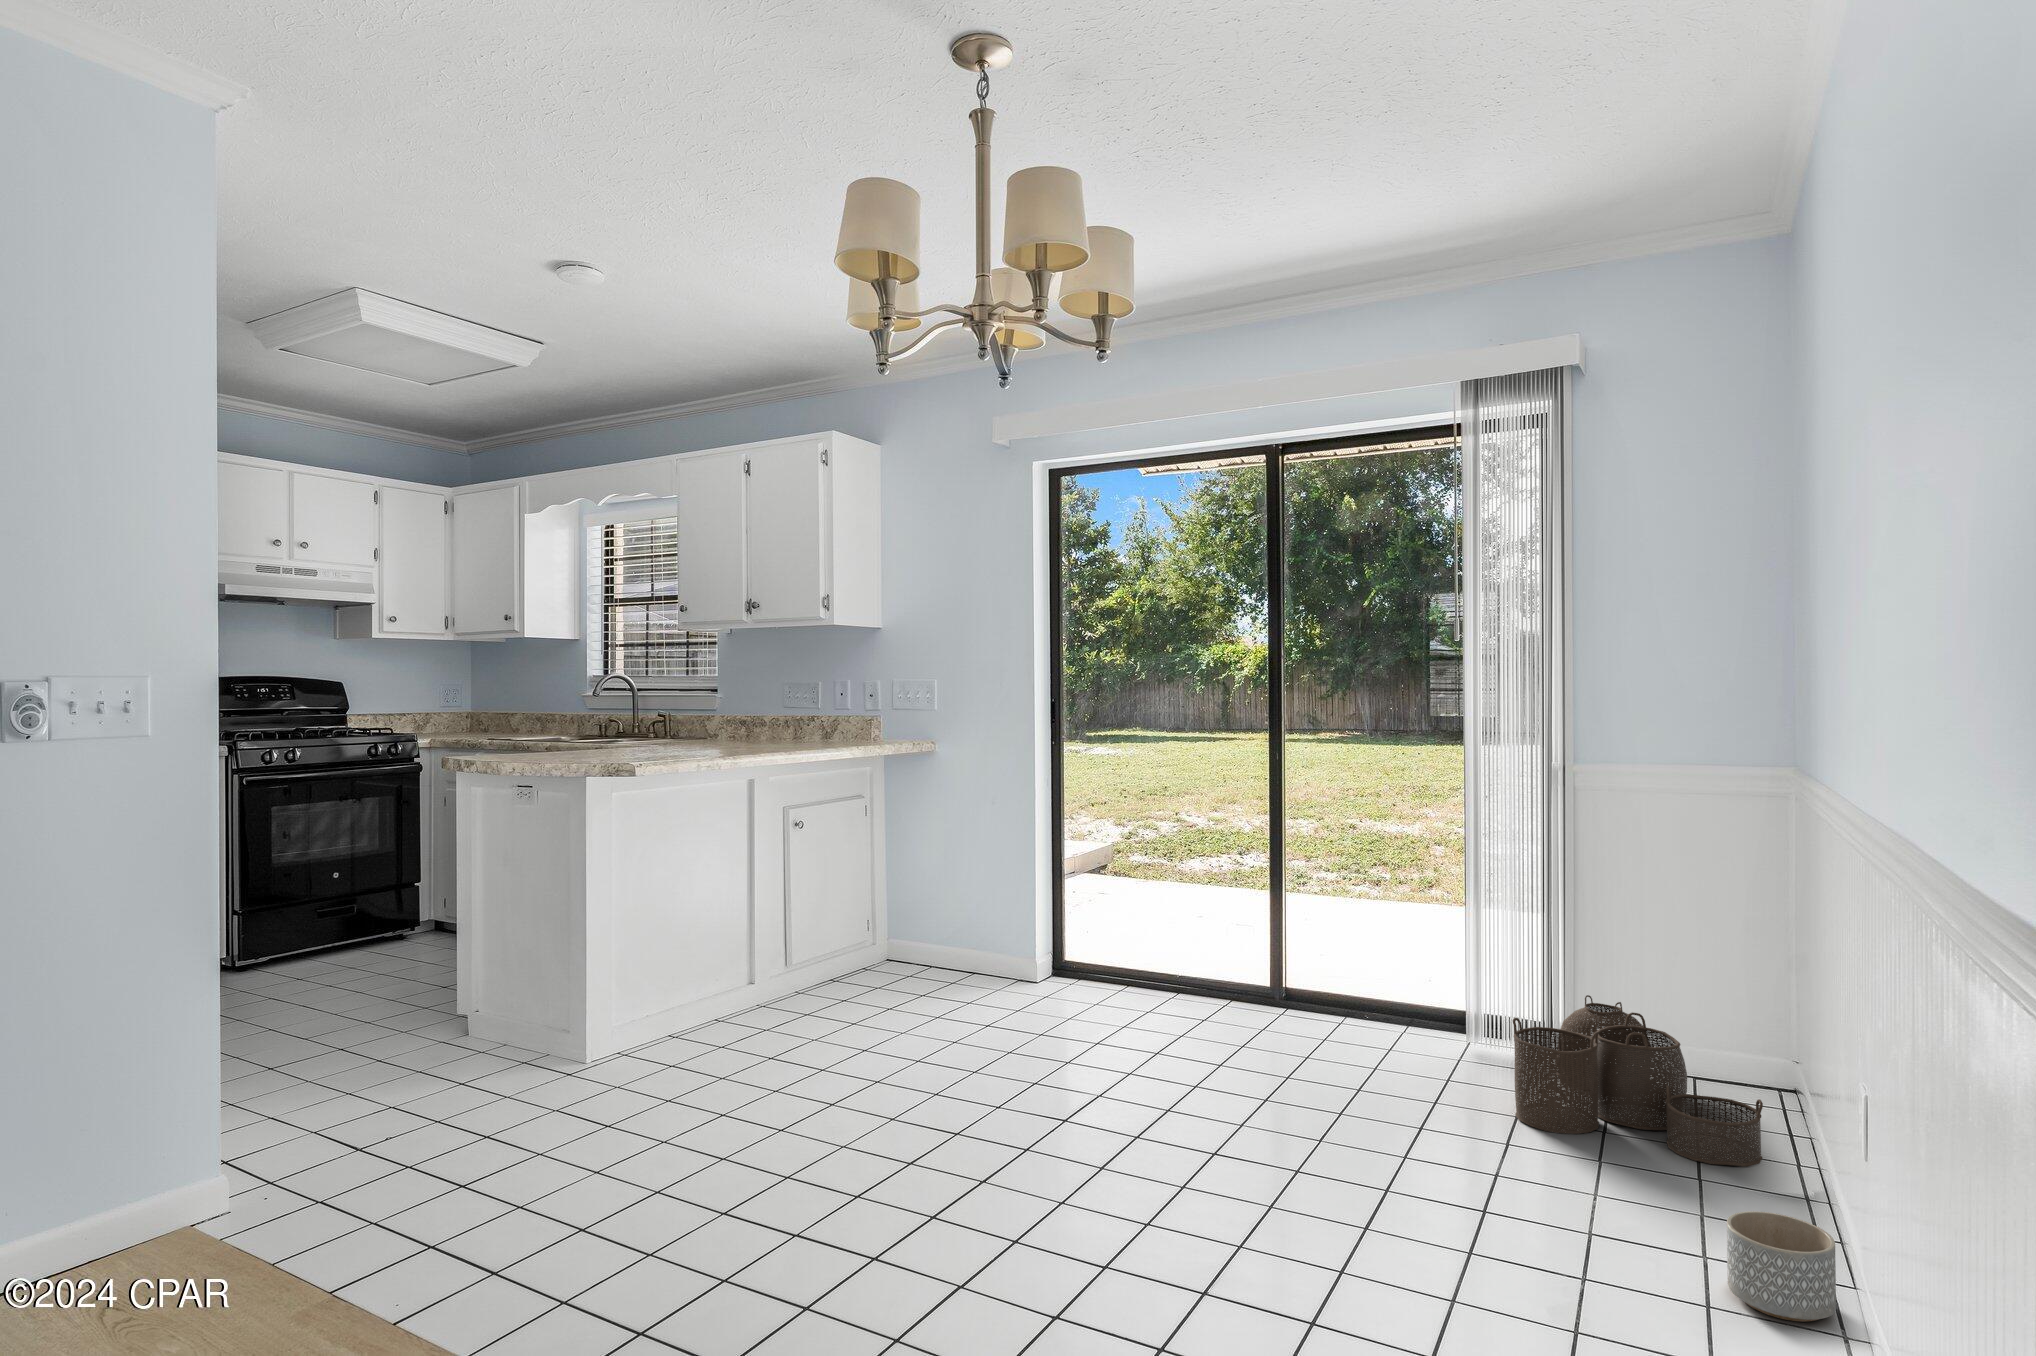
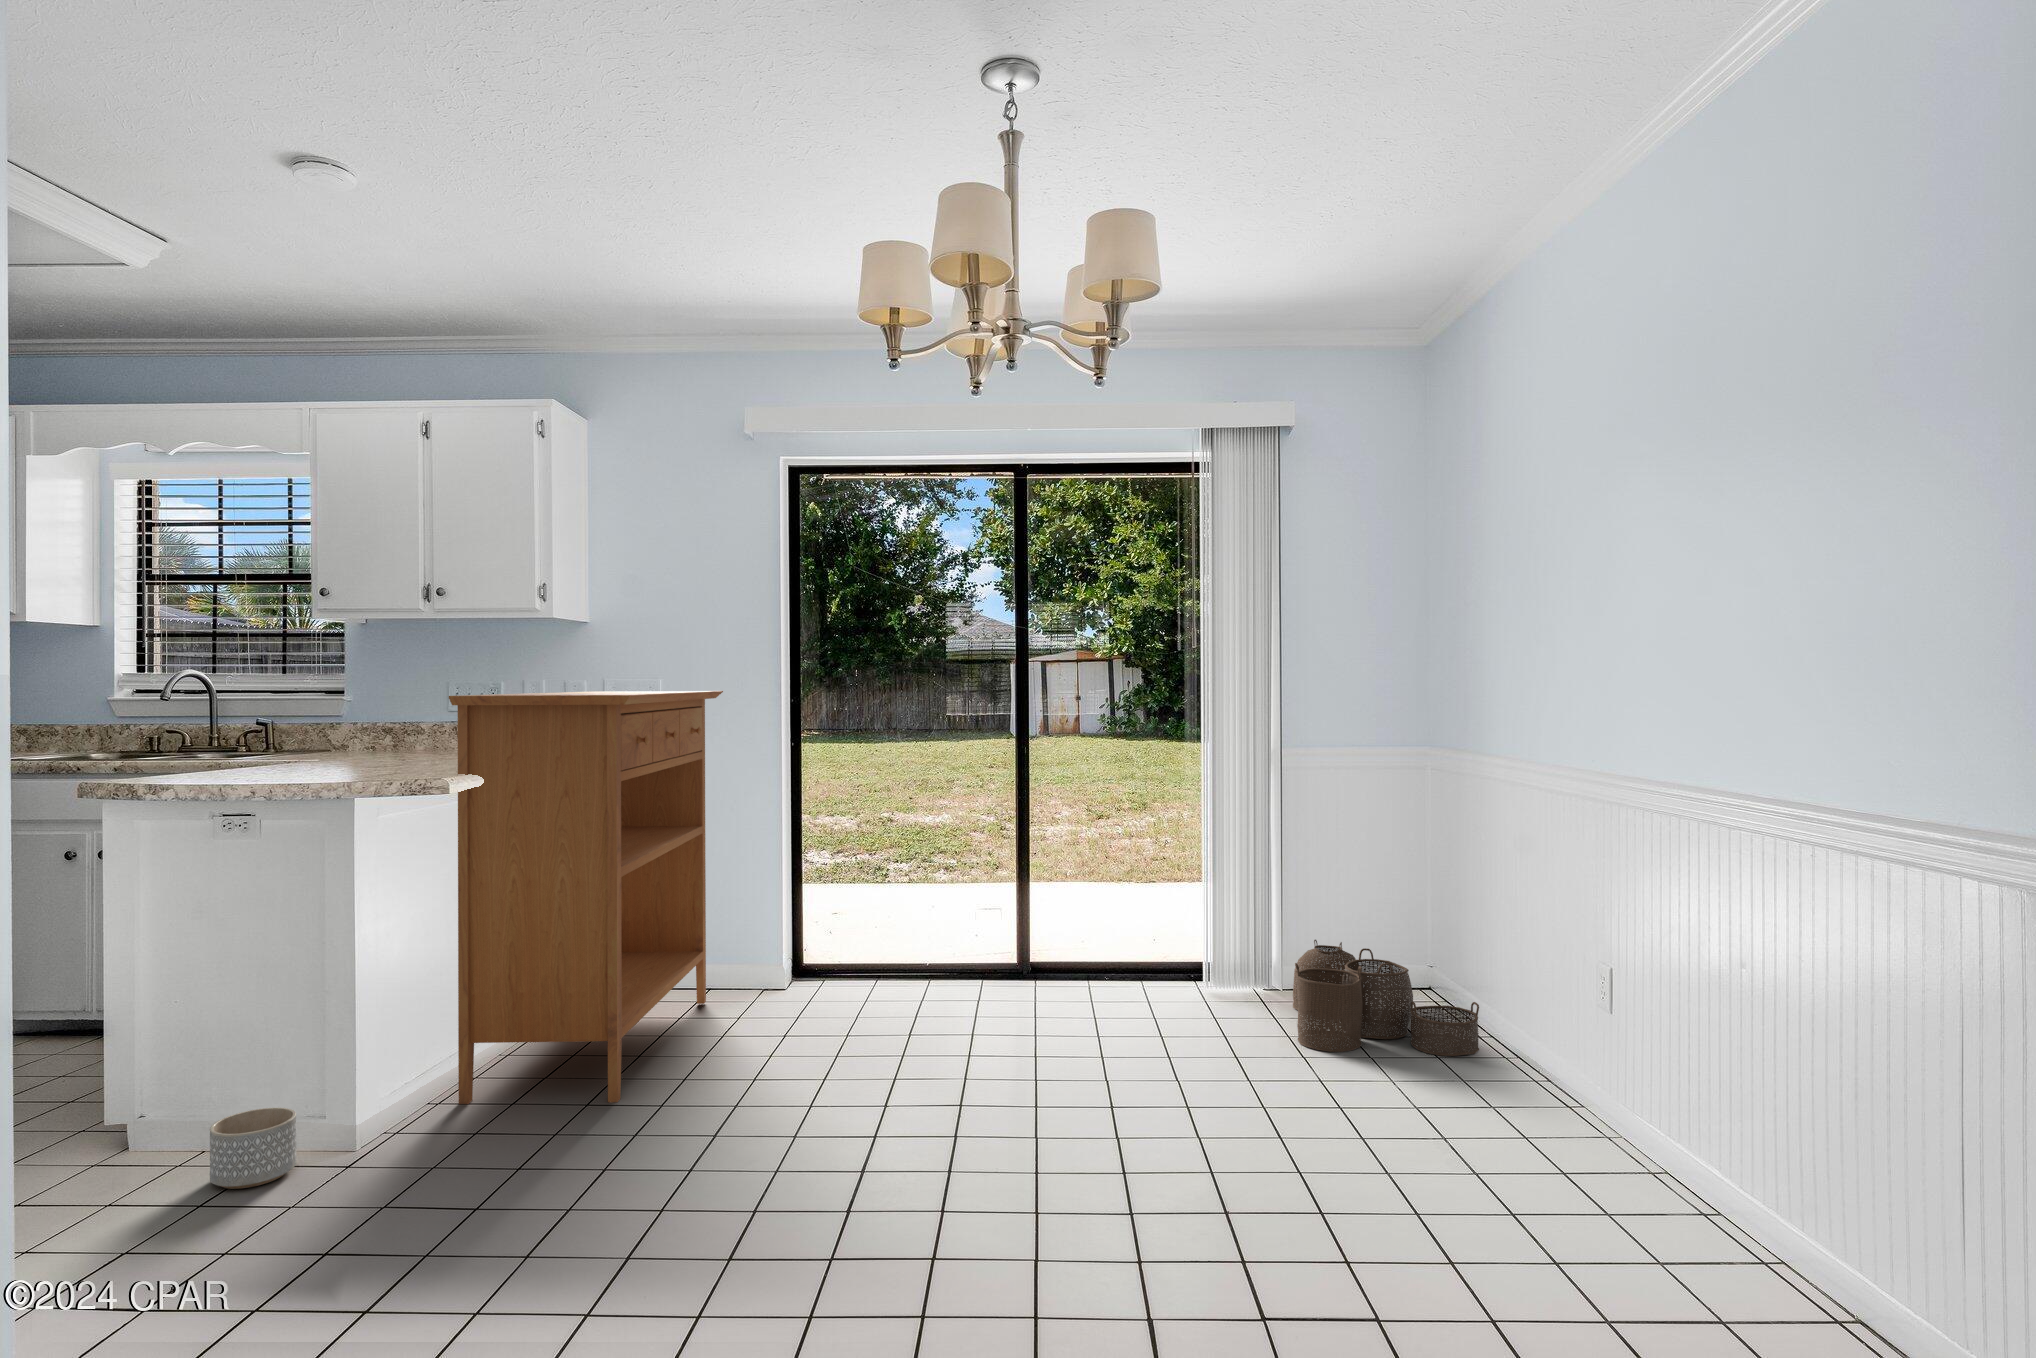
console table: none [675,690,974,1058] -> present [449,691,723,1104]
planter: present [1727,1211,1836,1322] -> present [210,1108,296,1189]

